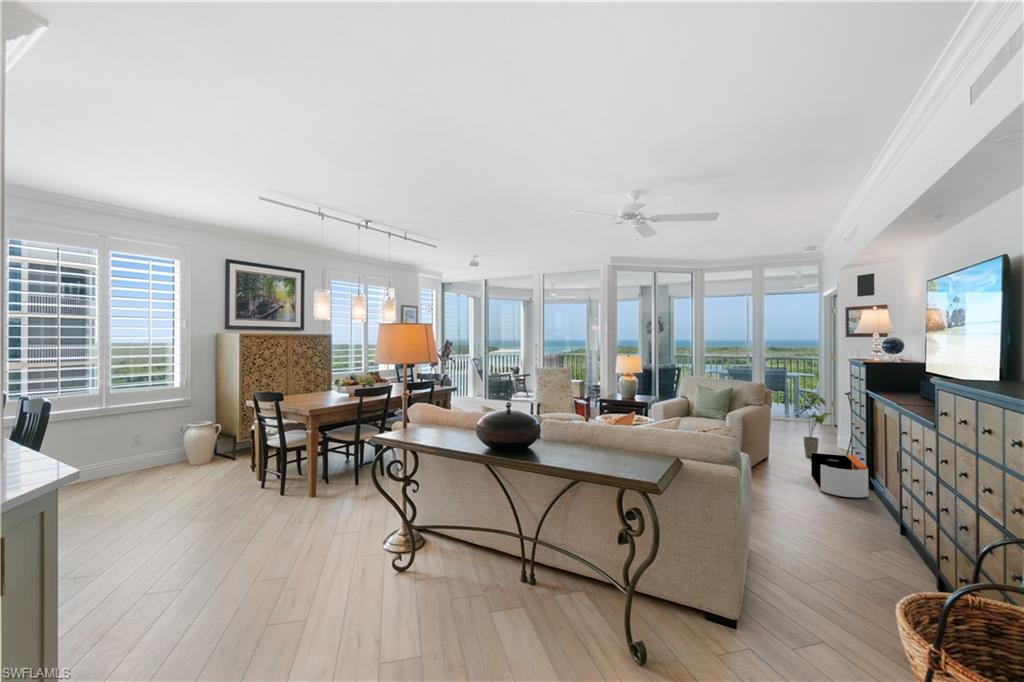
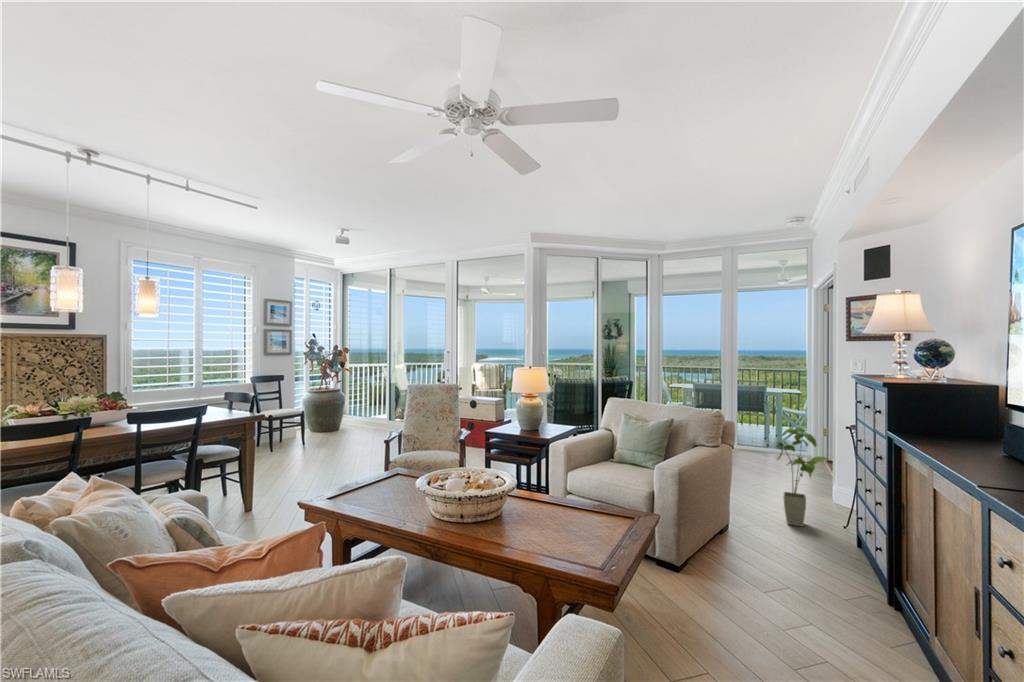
storage bin: present [811,453,868,497] -> none [793,532,896,637]

